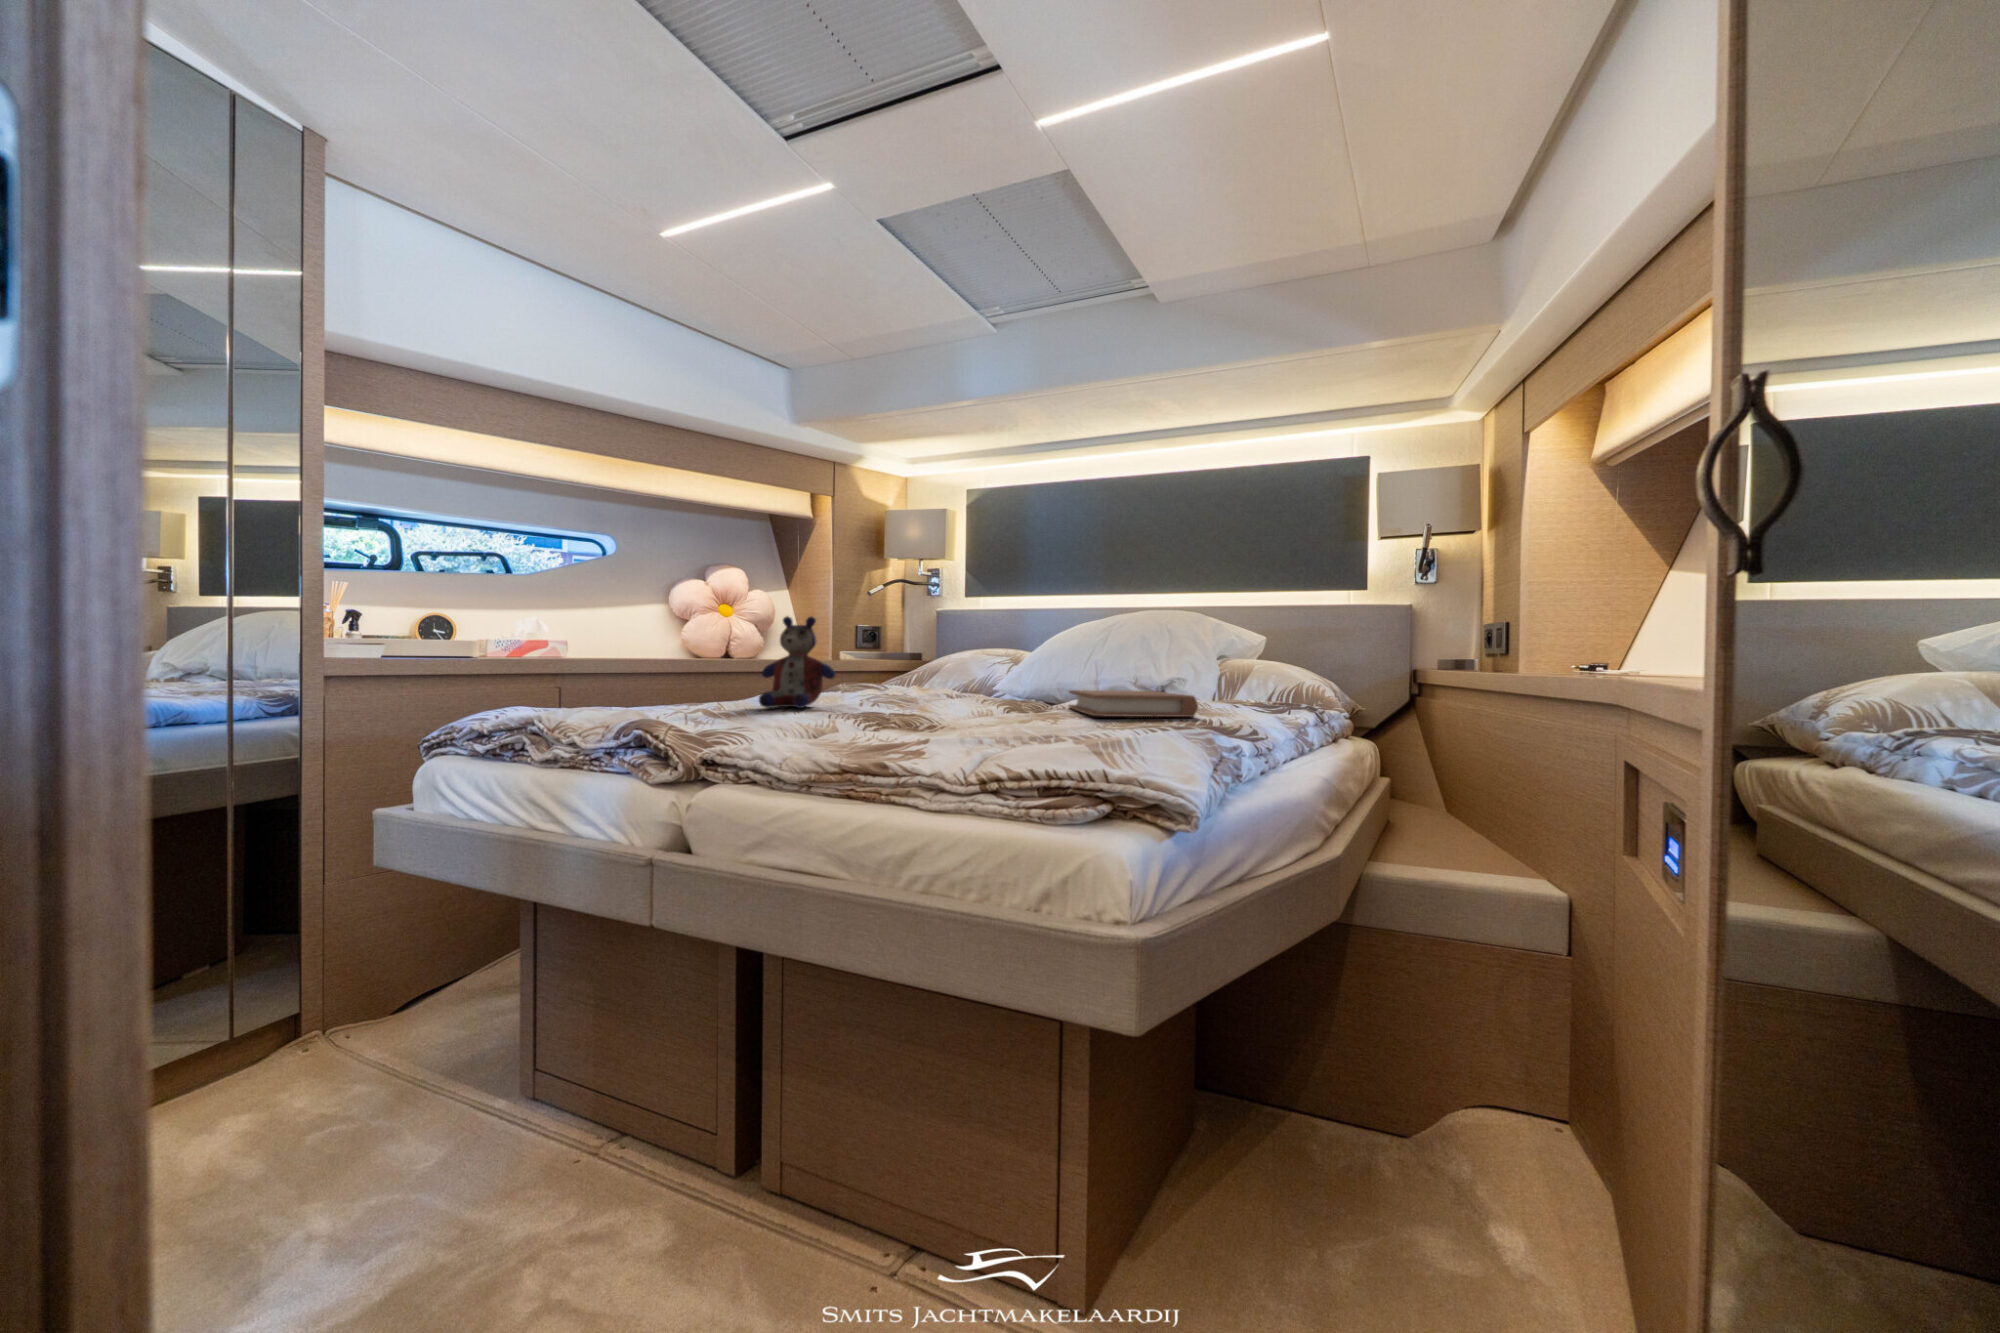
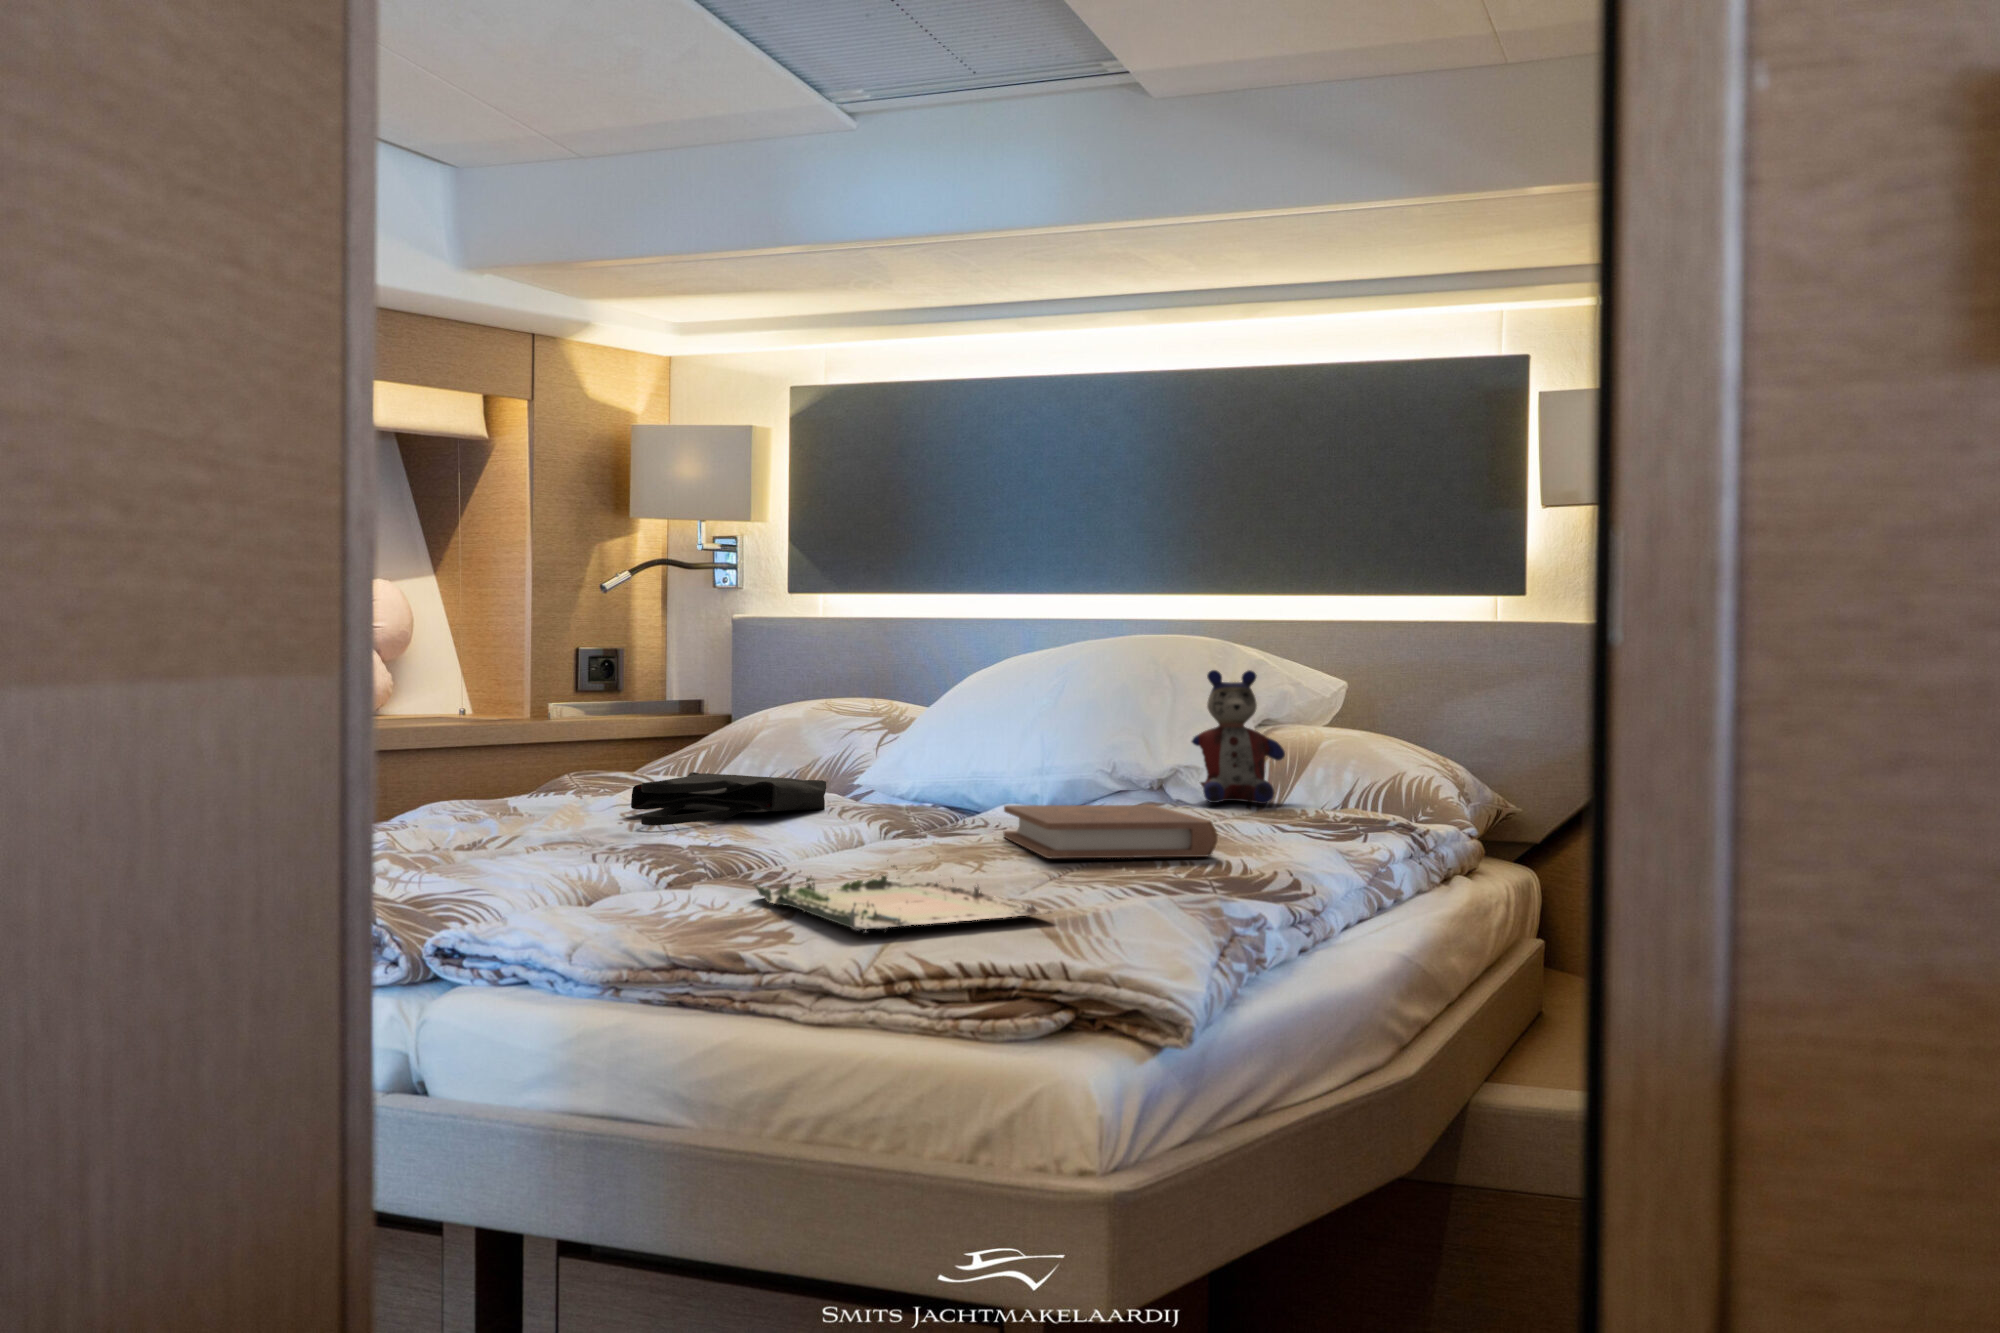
stuffed bear: present [759,616,835,708] -> present [1192,670,1285,804]
tote bag: none [867,678,973,701] -> present [631,772,826,825]
tray: none [909,711,1100,751] -> present [754,865,1054,933]

